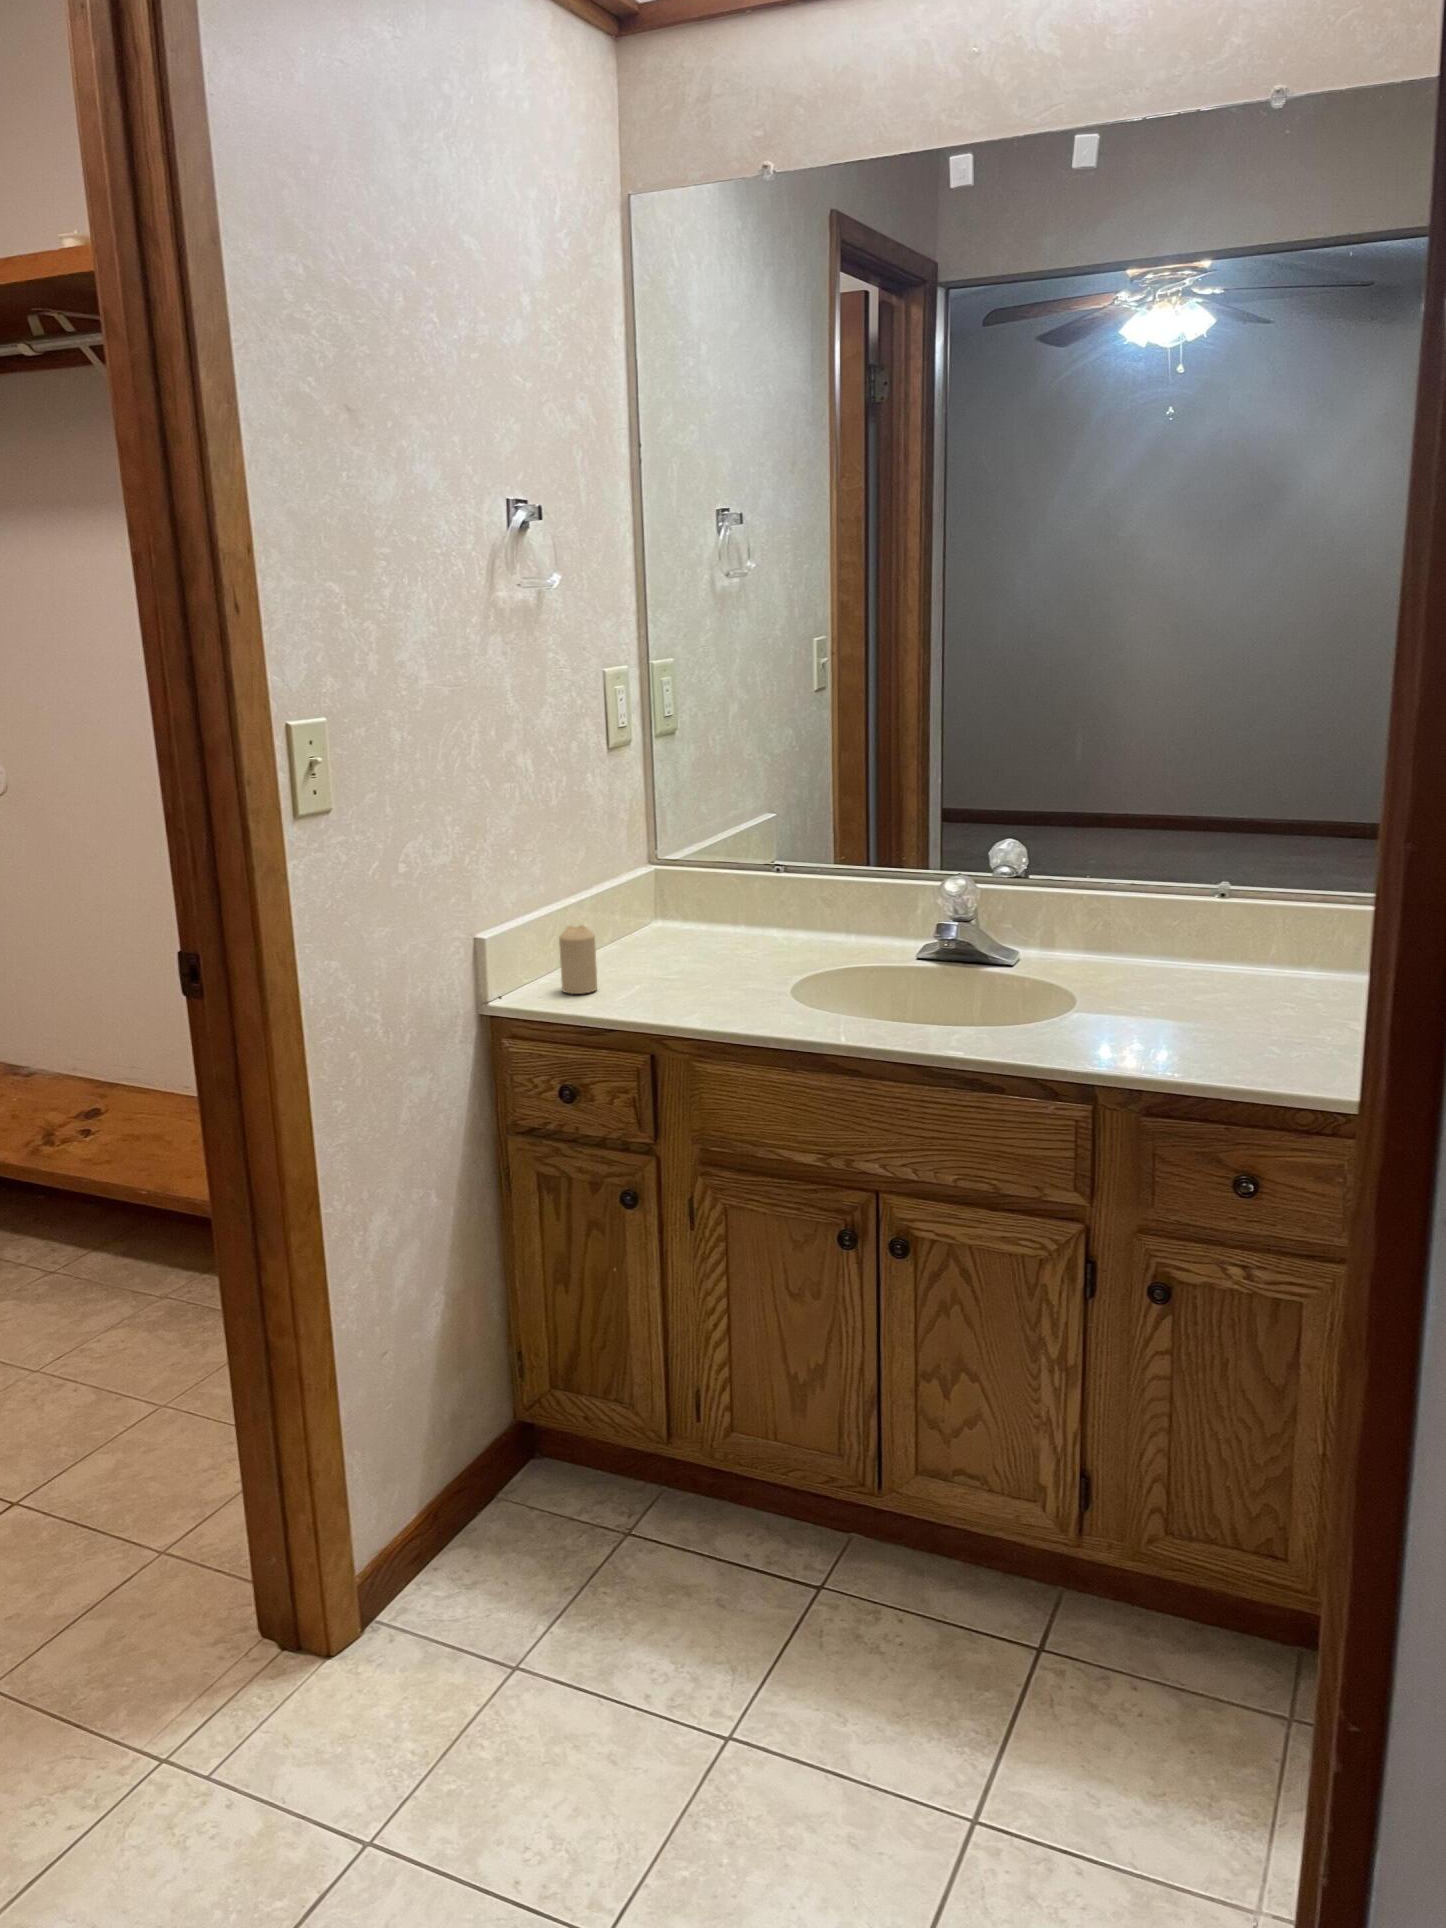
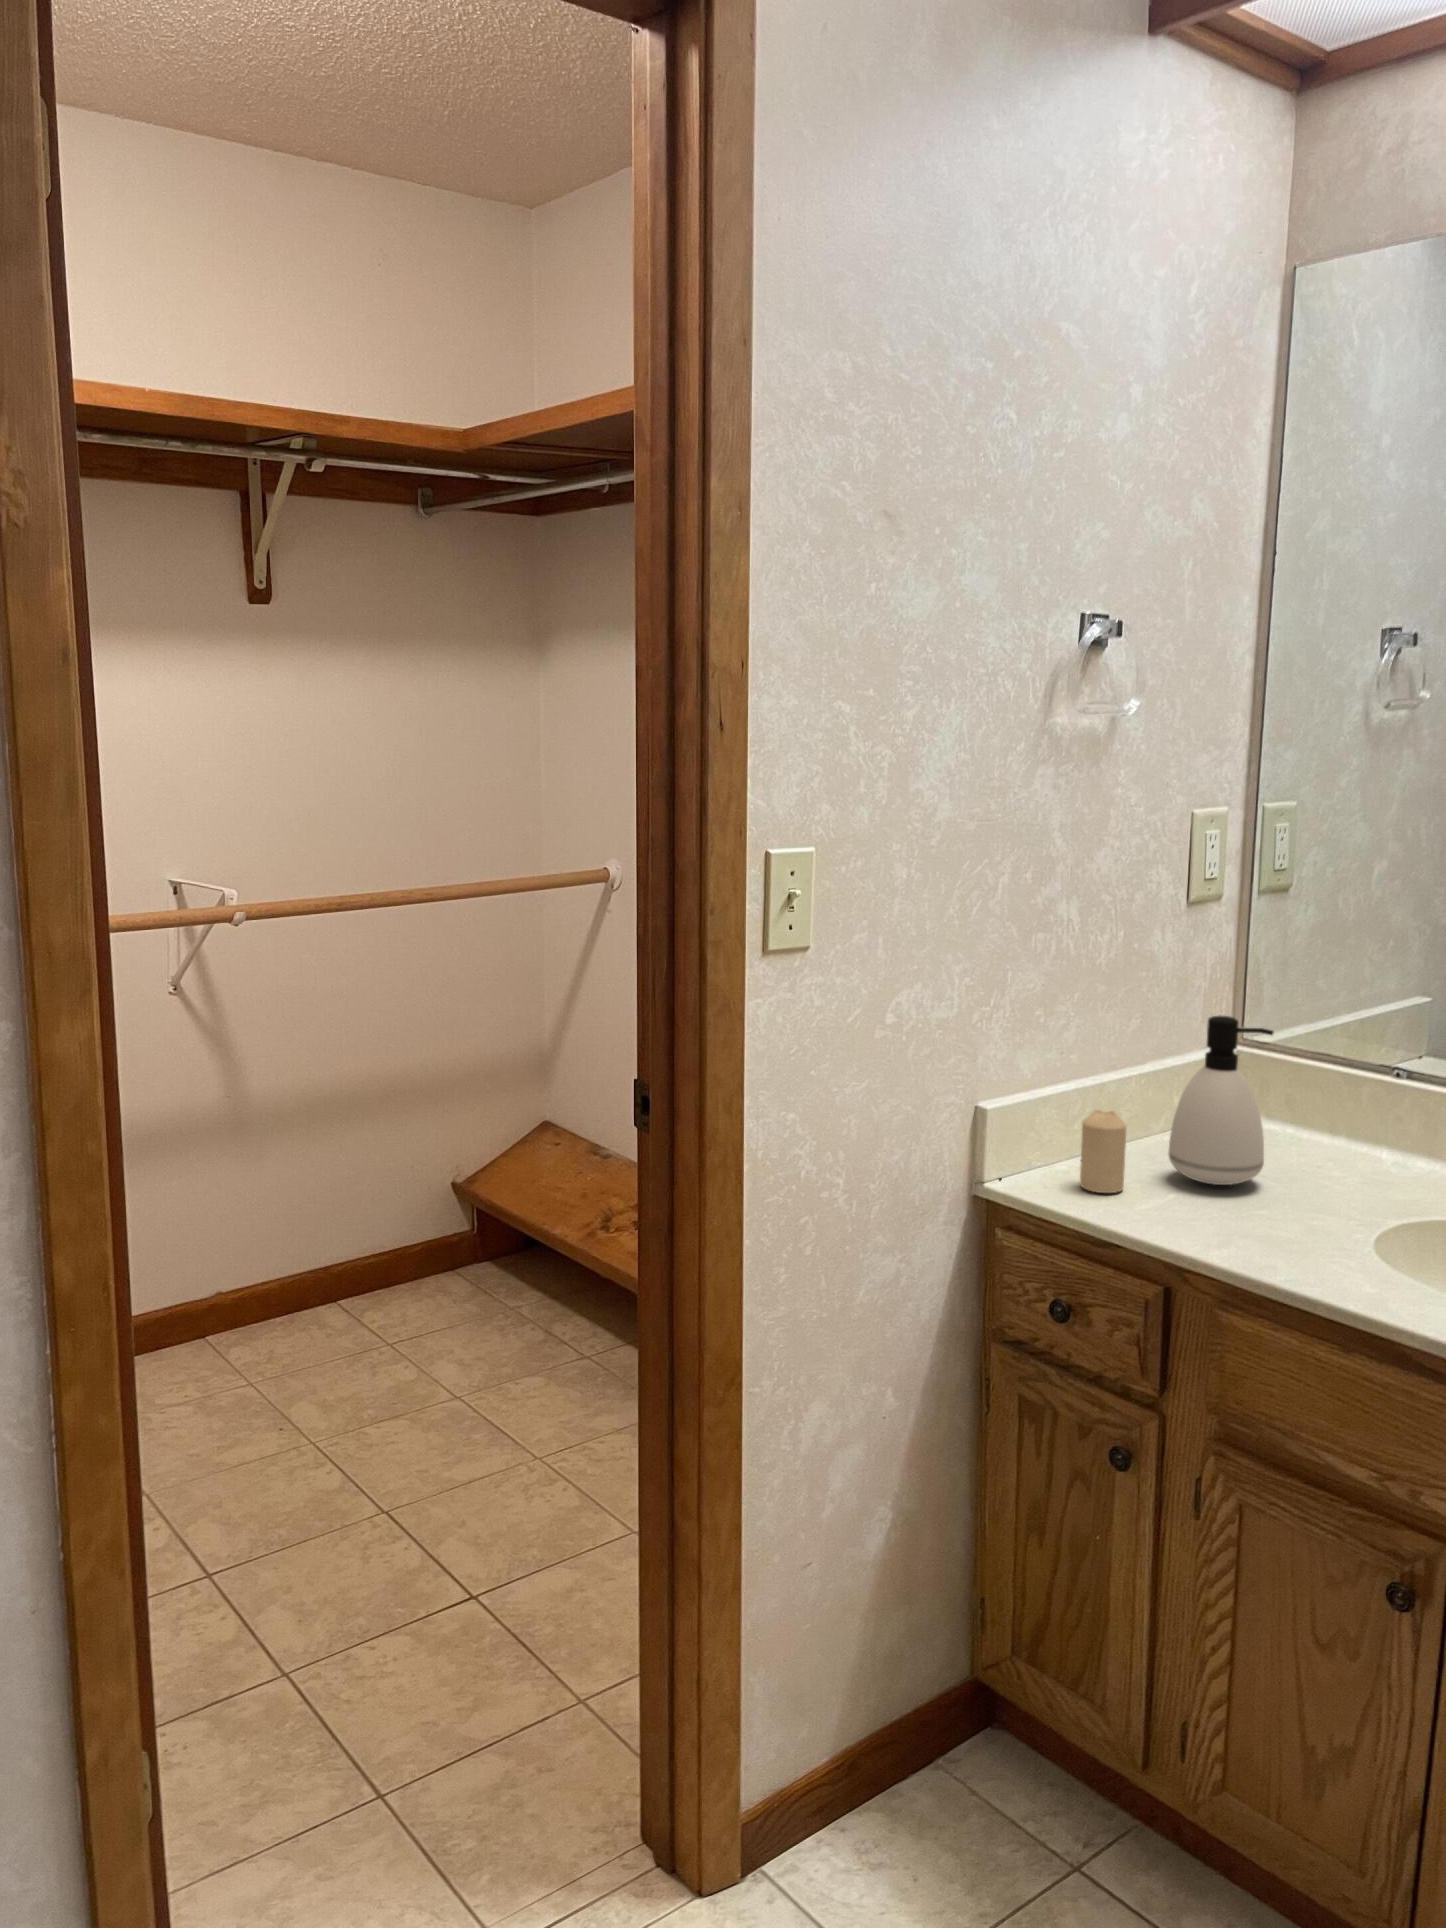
soap dispenser: none [625,836,698,973] -> present [1169,1016,1273,1185]

